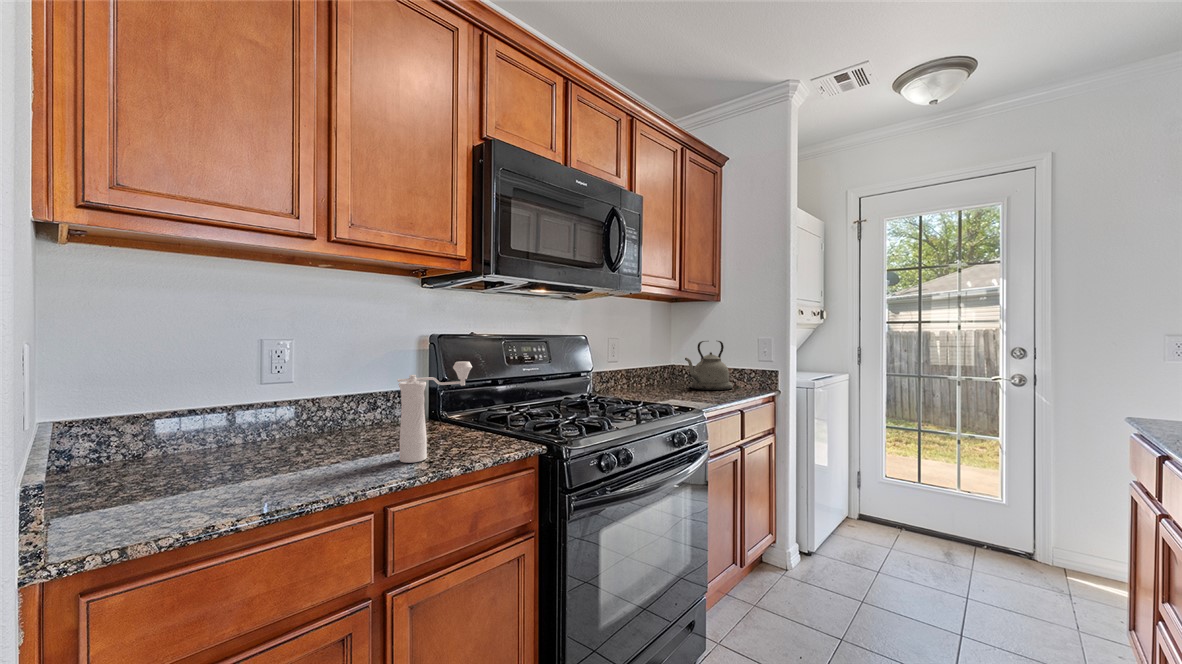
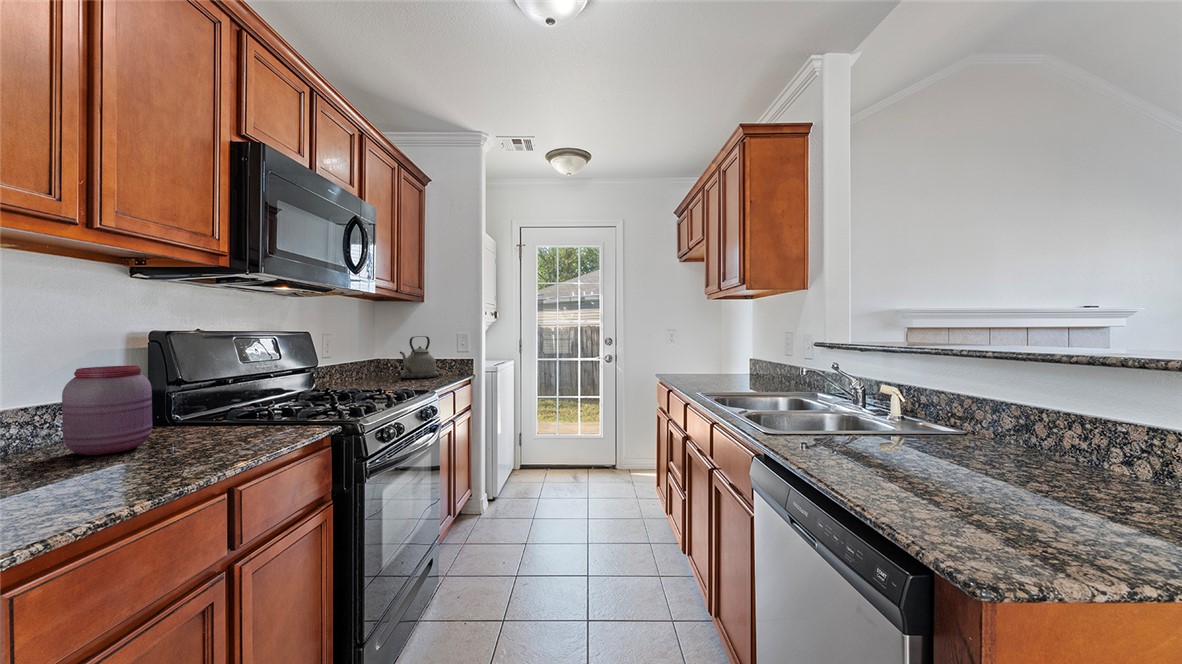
pepper mill: present [397,361,472,463] -> none [207,356,278,453]
jar: none [334,365,396,444] -> present [62,366,152,455]

